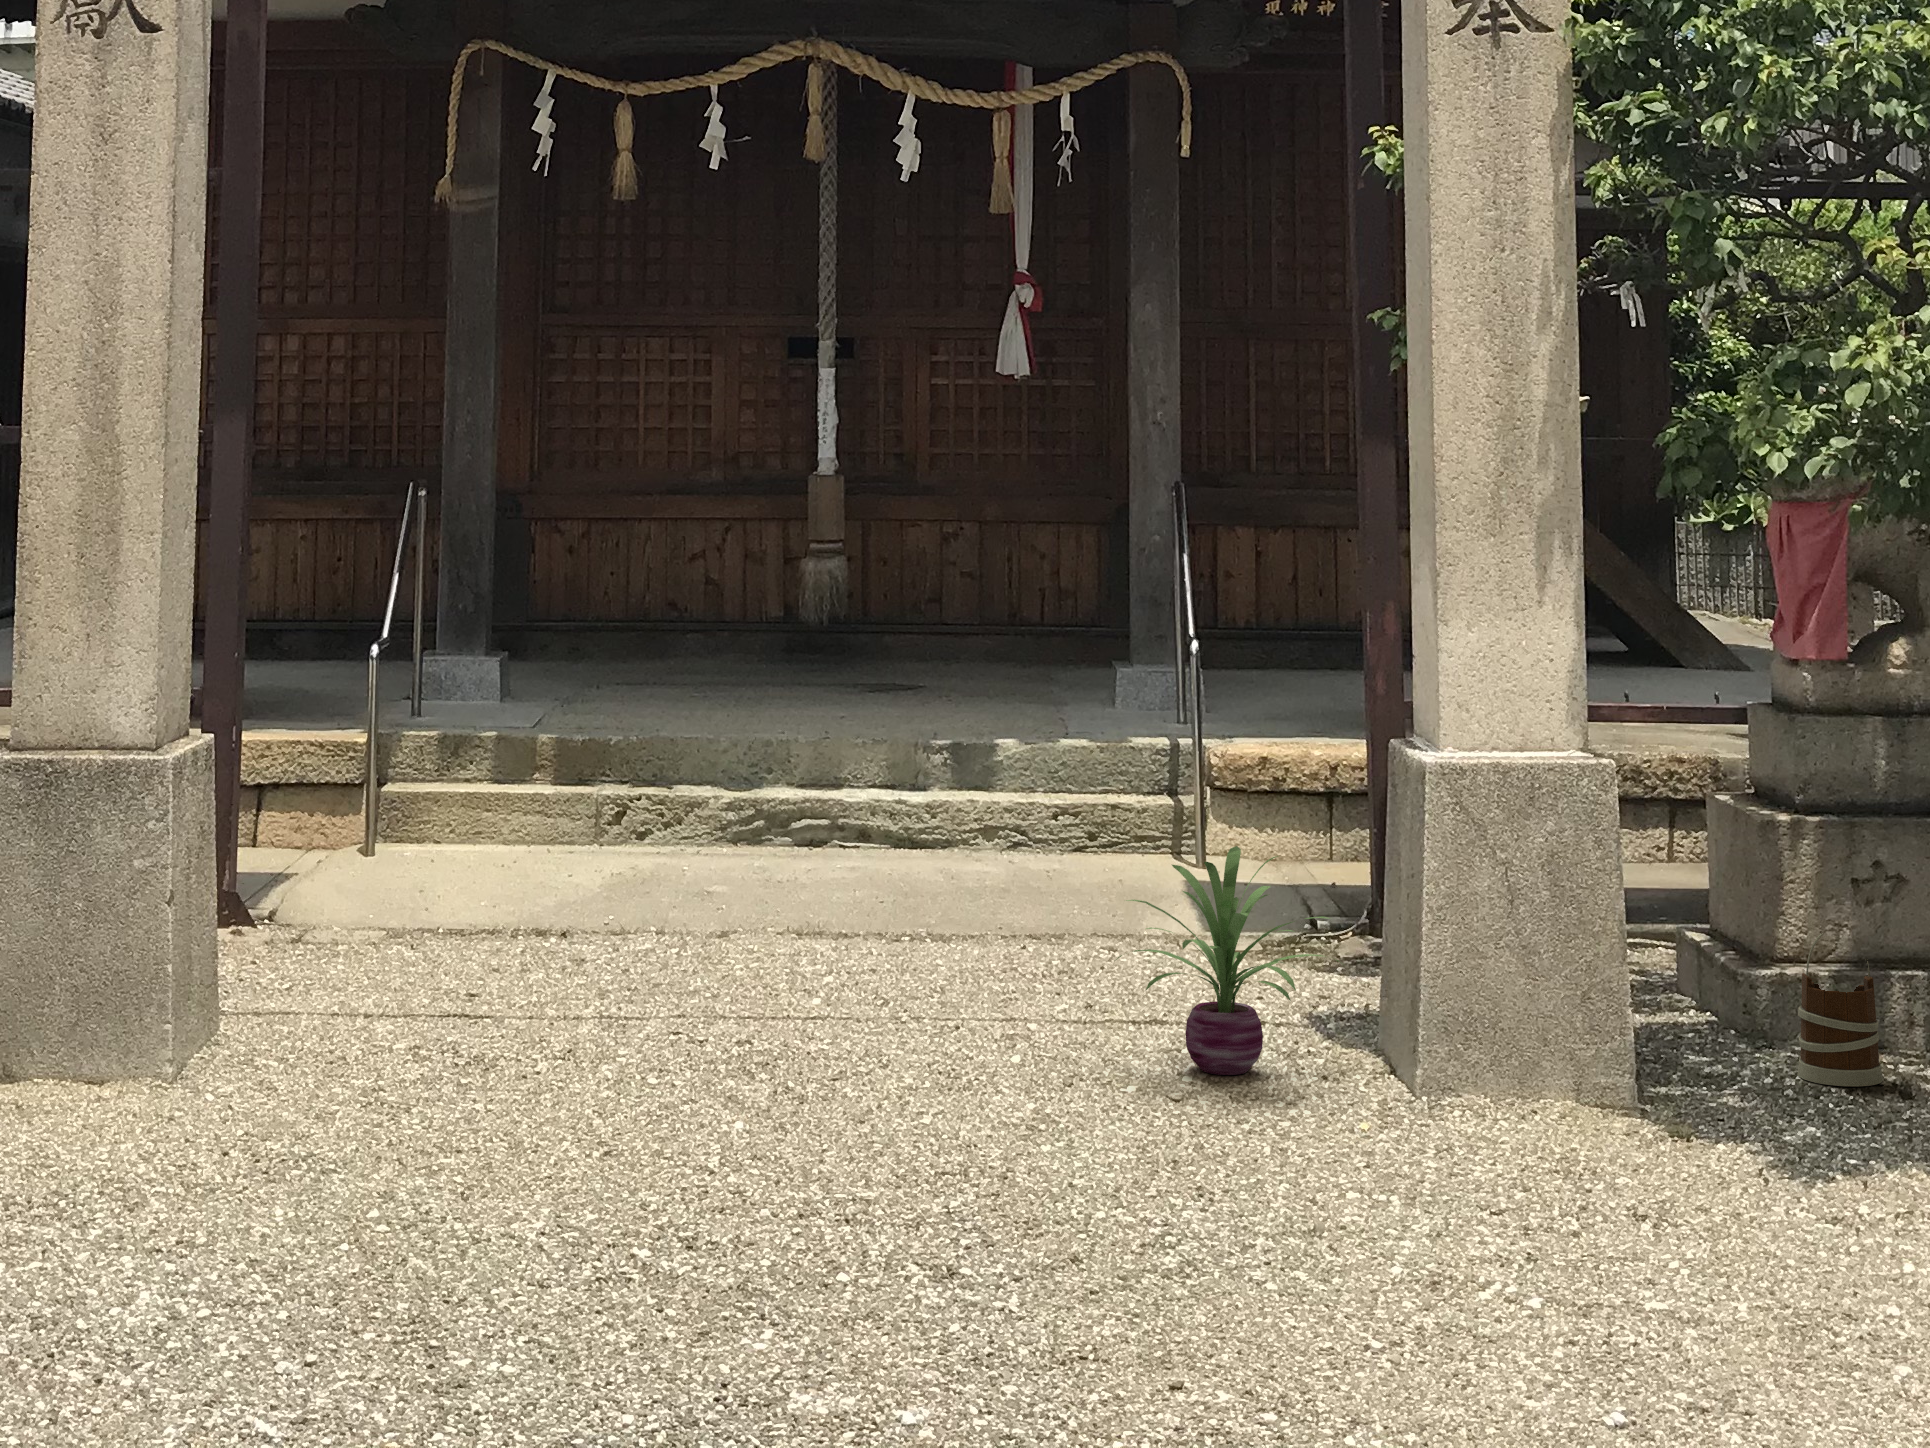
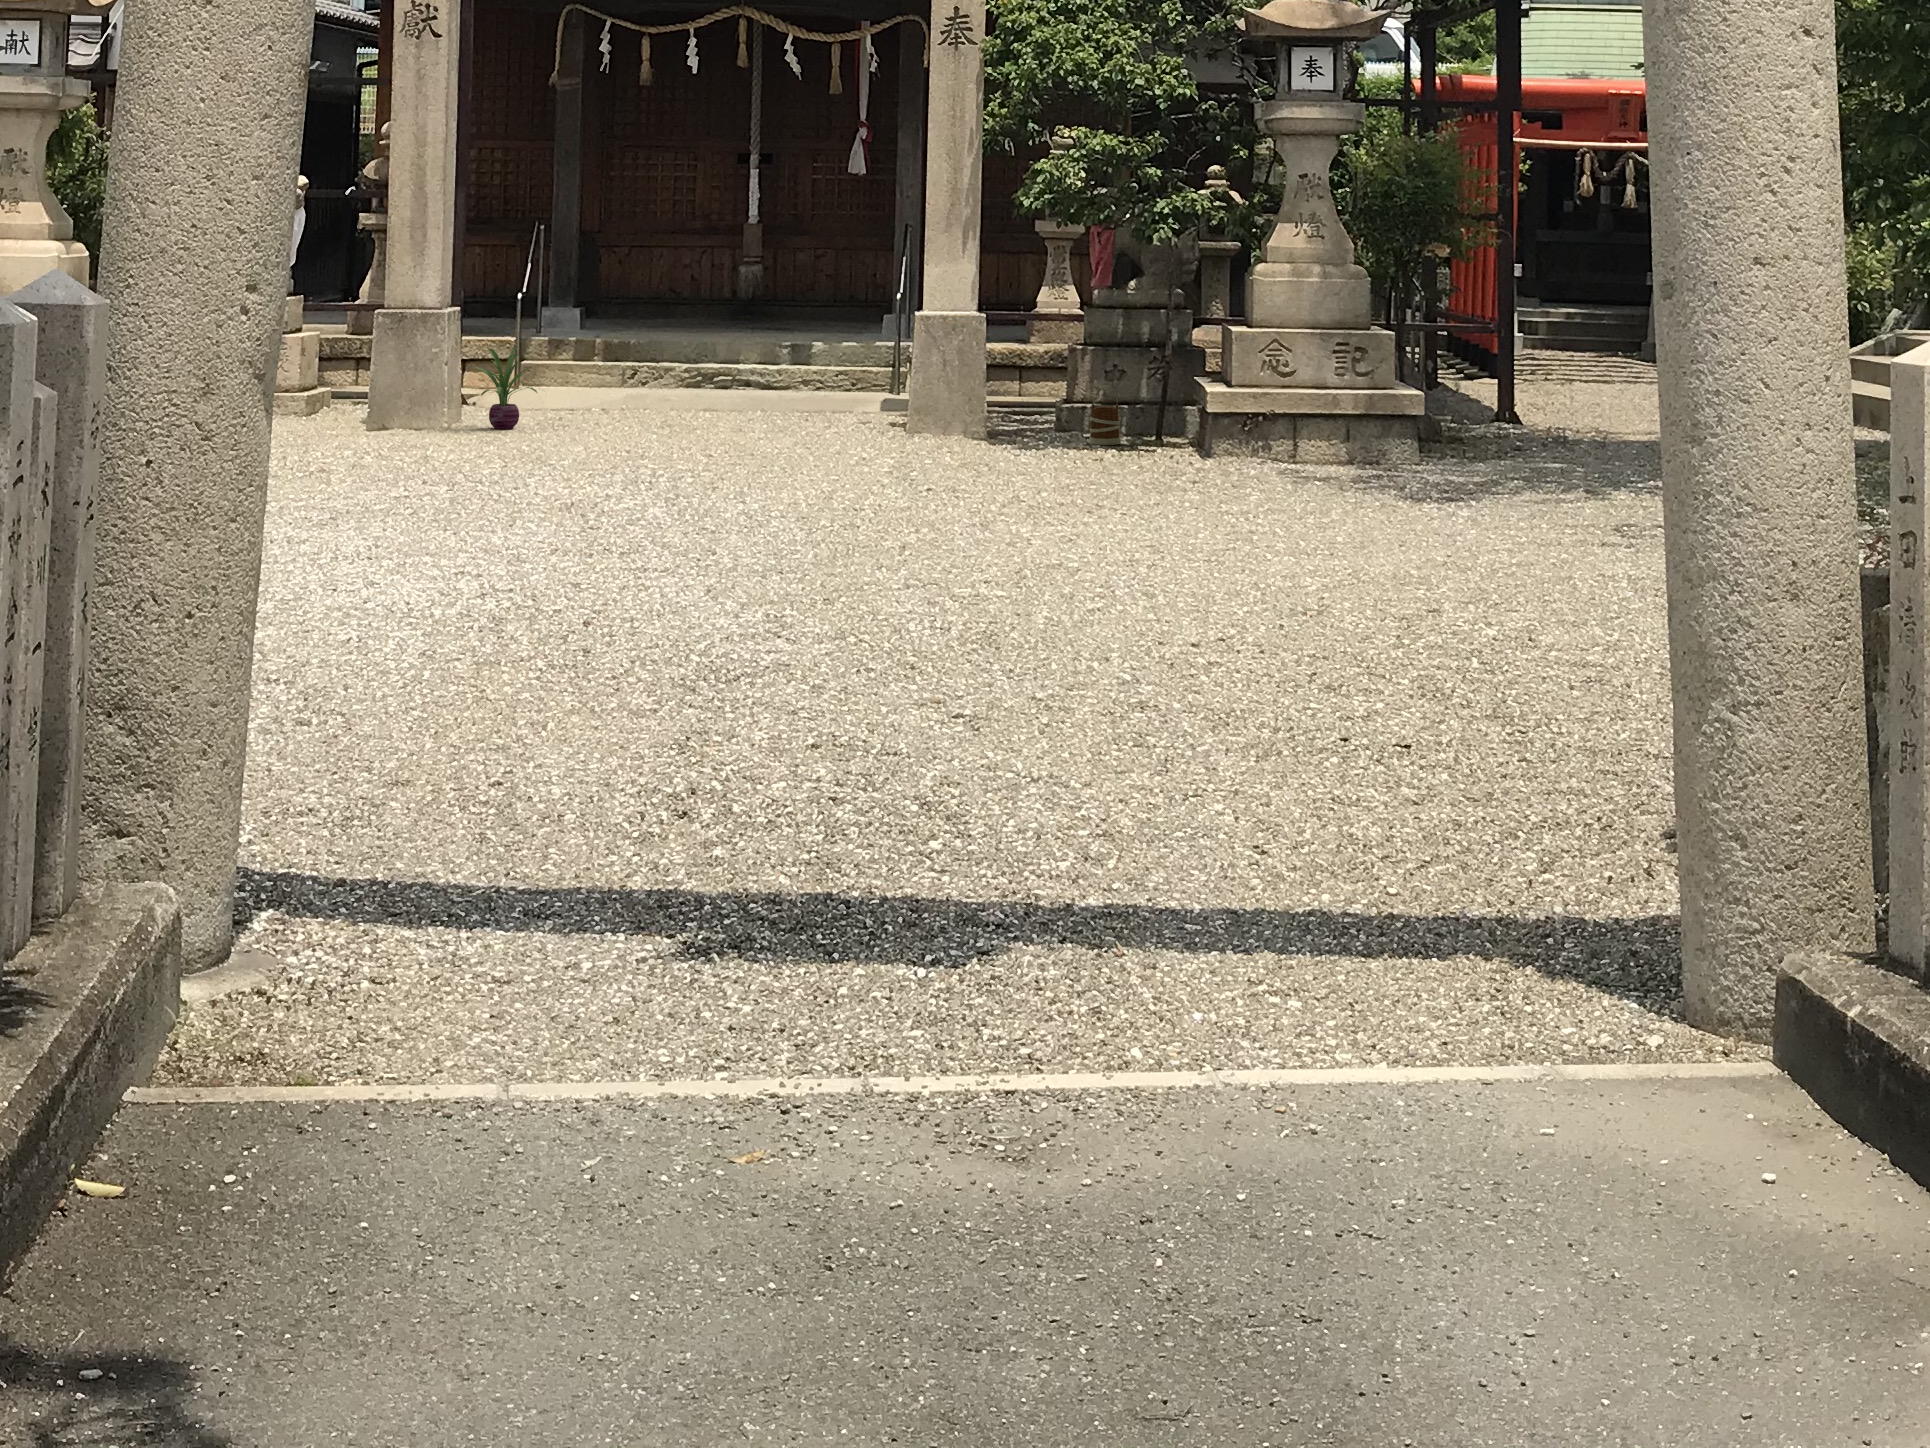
decorative plant: present [1116,846,1341,1075] -> present [474,347,537,429]

